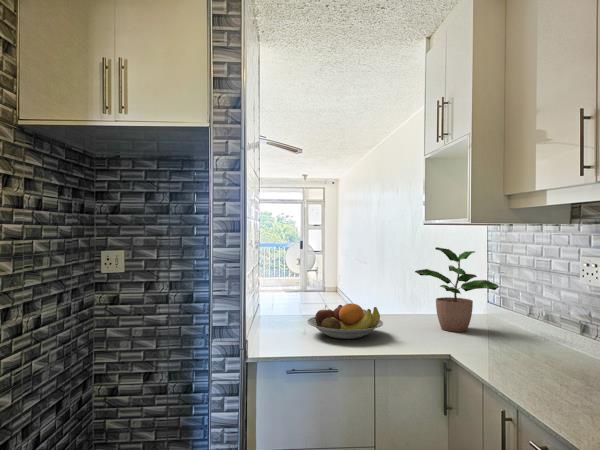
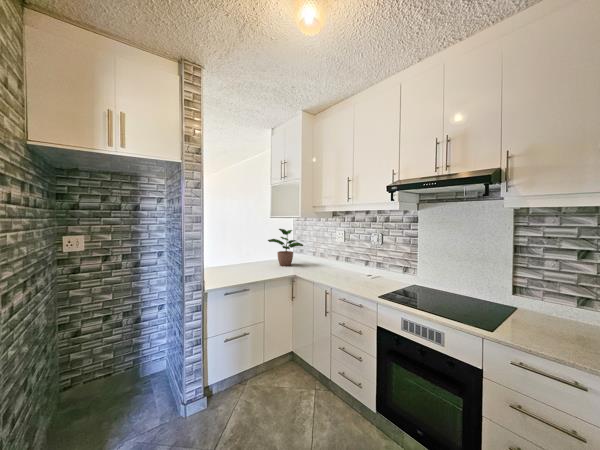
fruit bowl: present [307,303,383,339] -> none [222,257,261,275]

